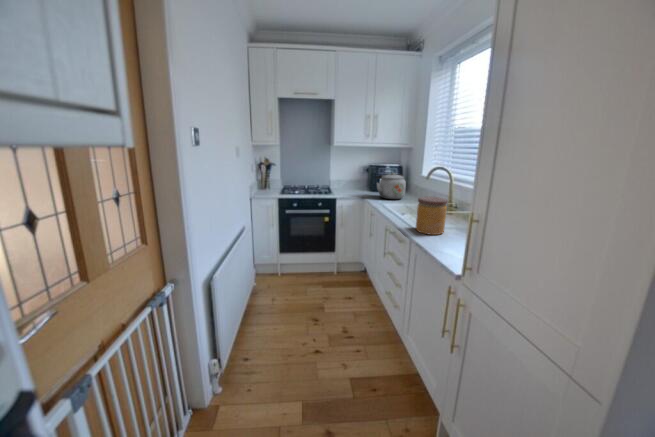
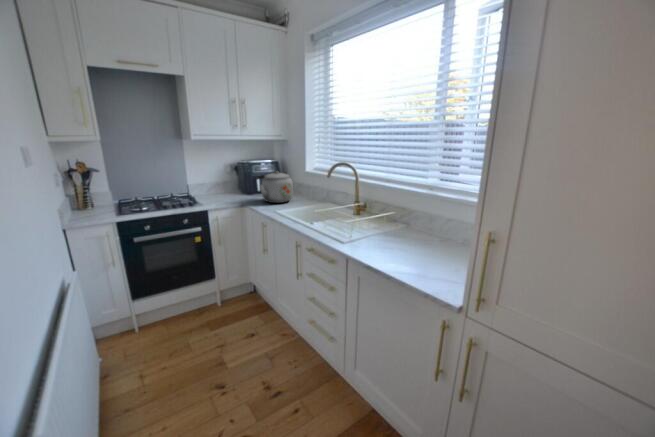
jar: present [416,197,448,235] -> none [337,201,370,246]

